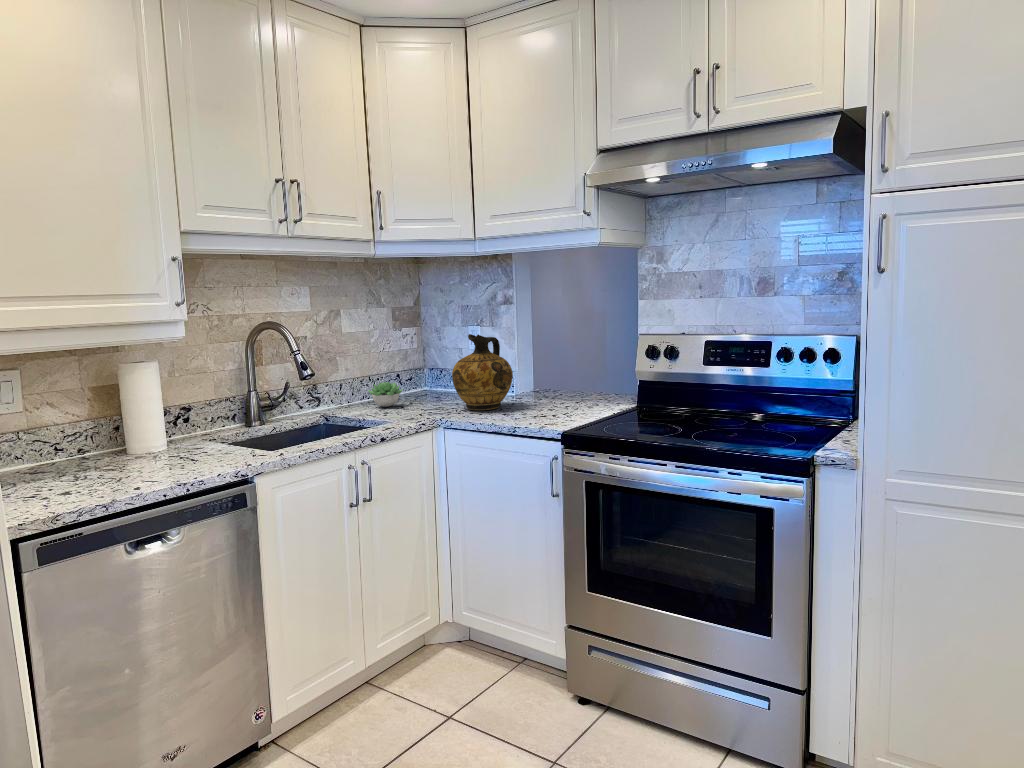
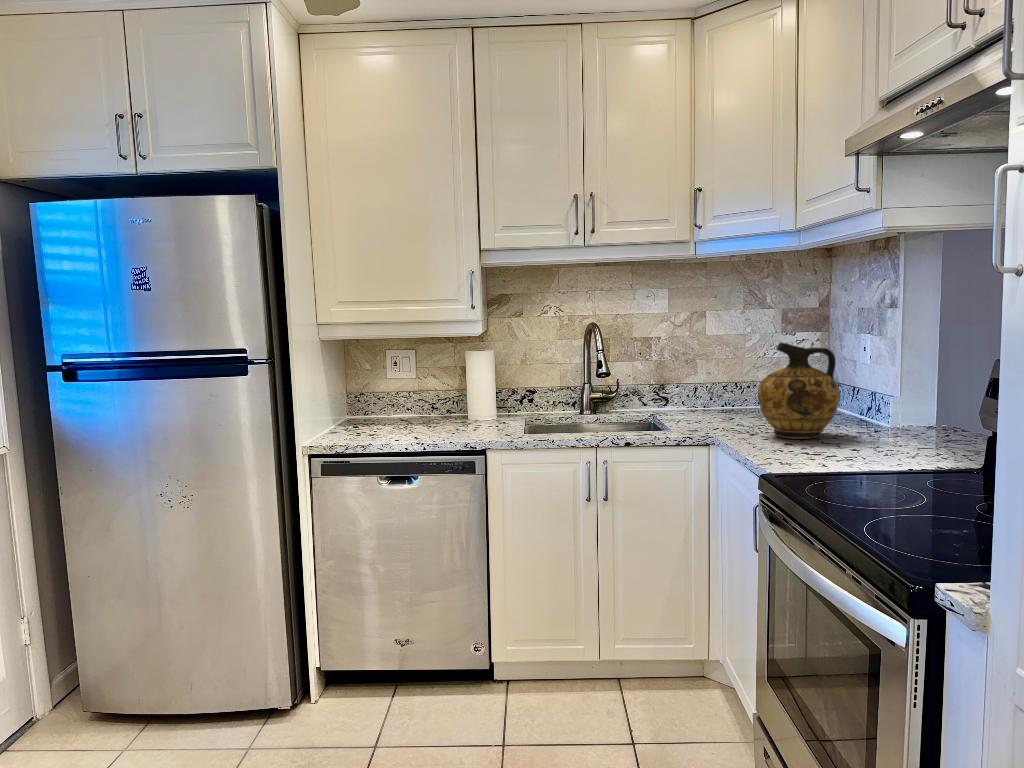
succulent plant: present [368,382,403,407] -> none [708,390,747,418]

